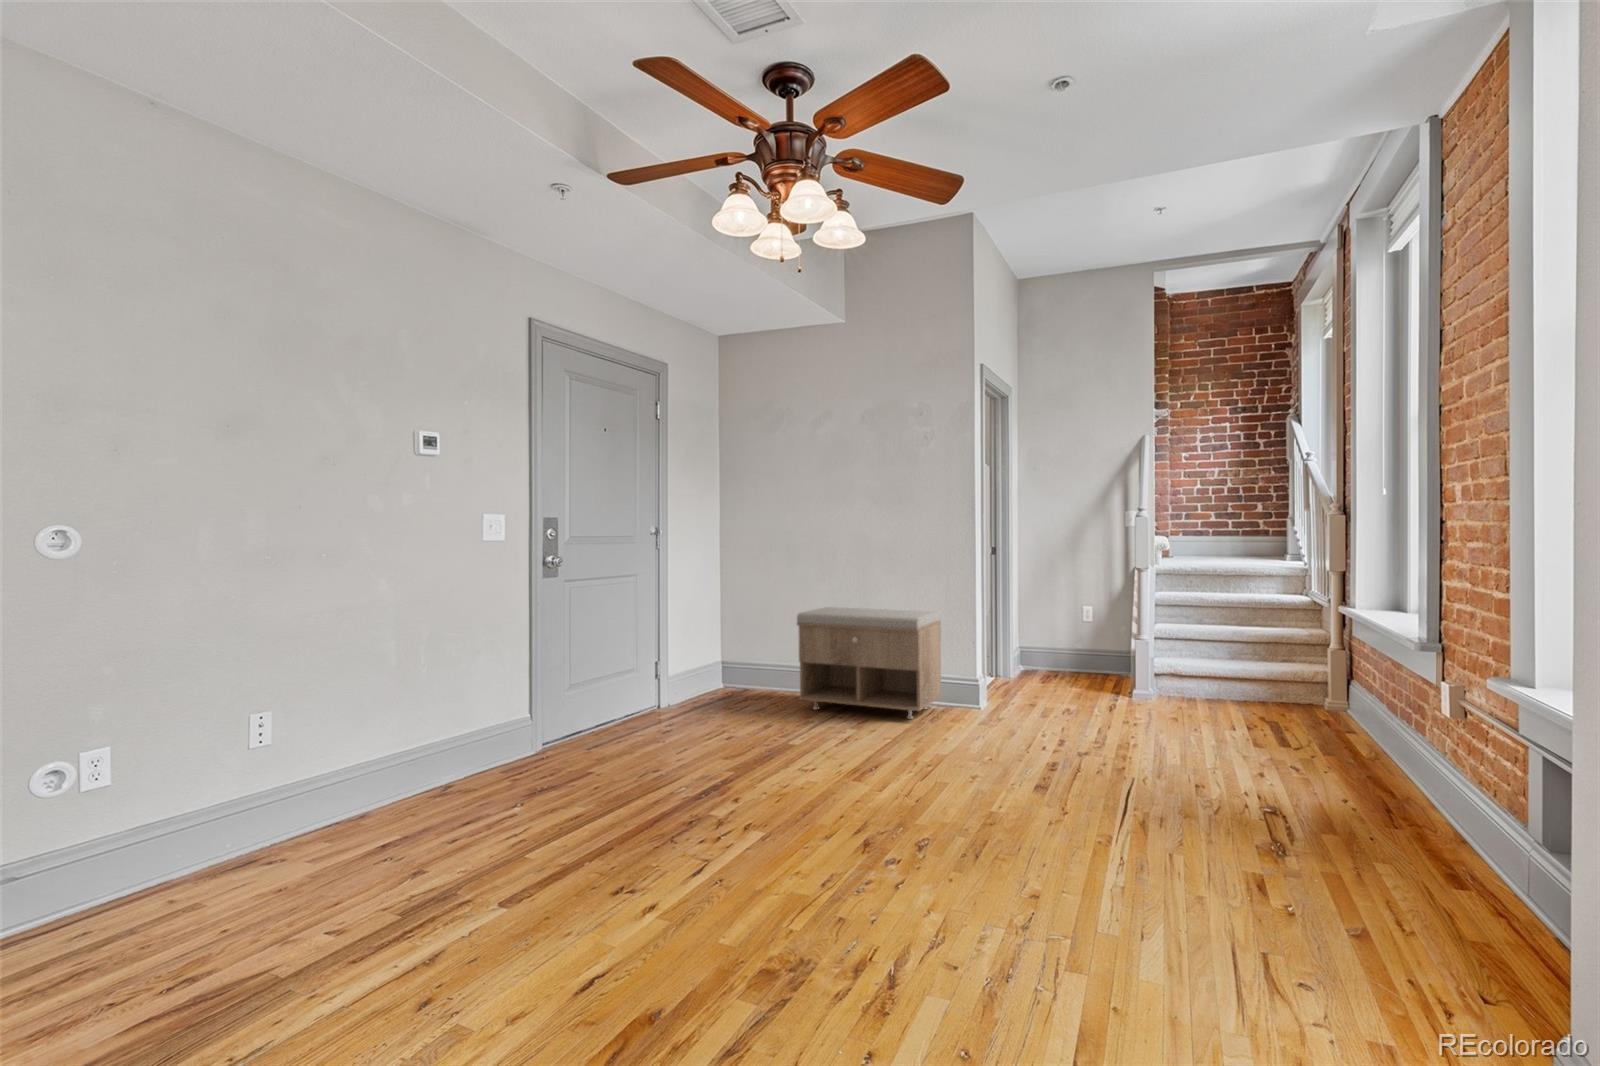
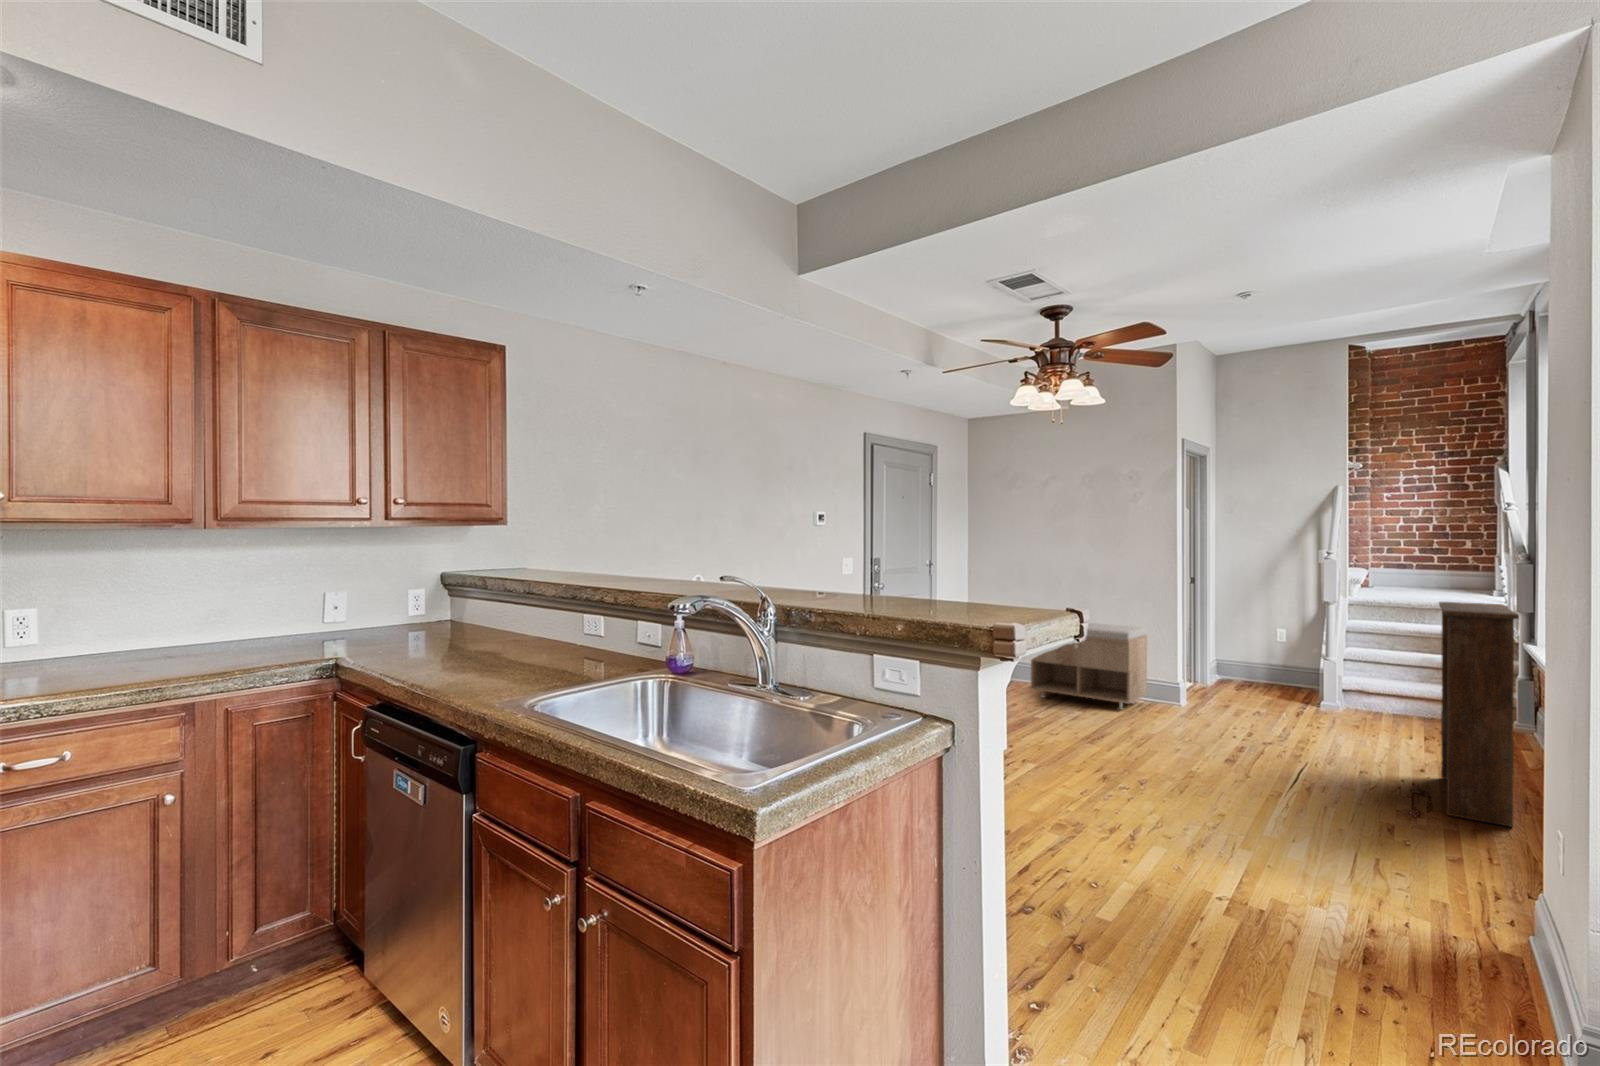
bookshelf: none [1278,560,1395,854] -> present [1439,602,1519,827]

